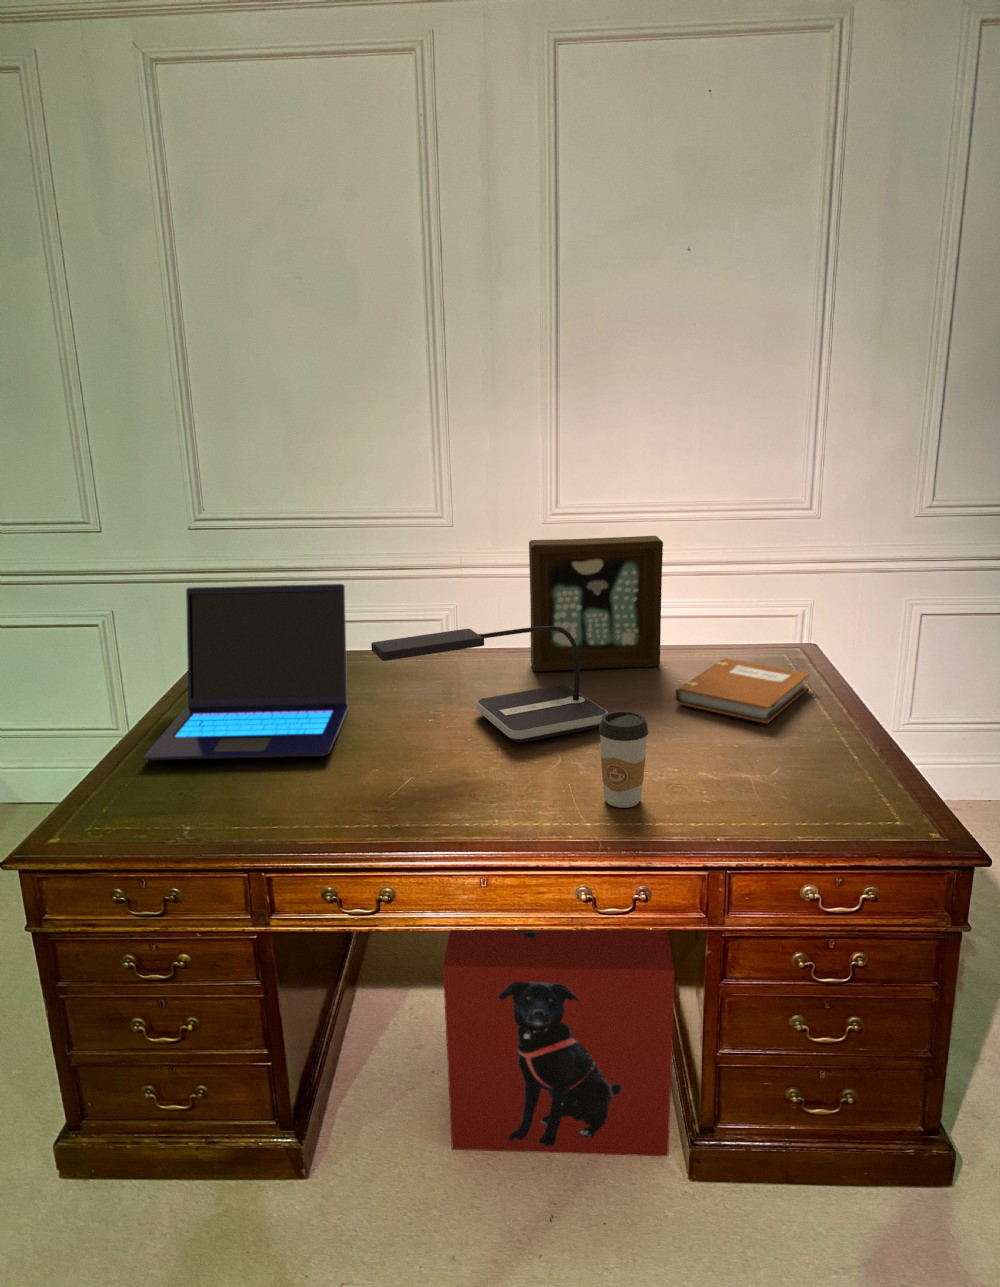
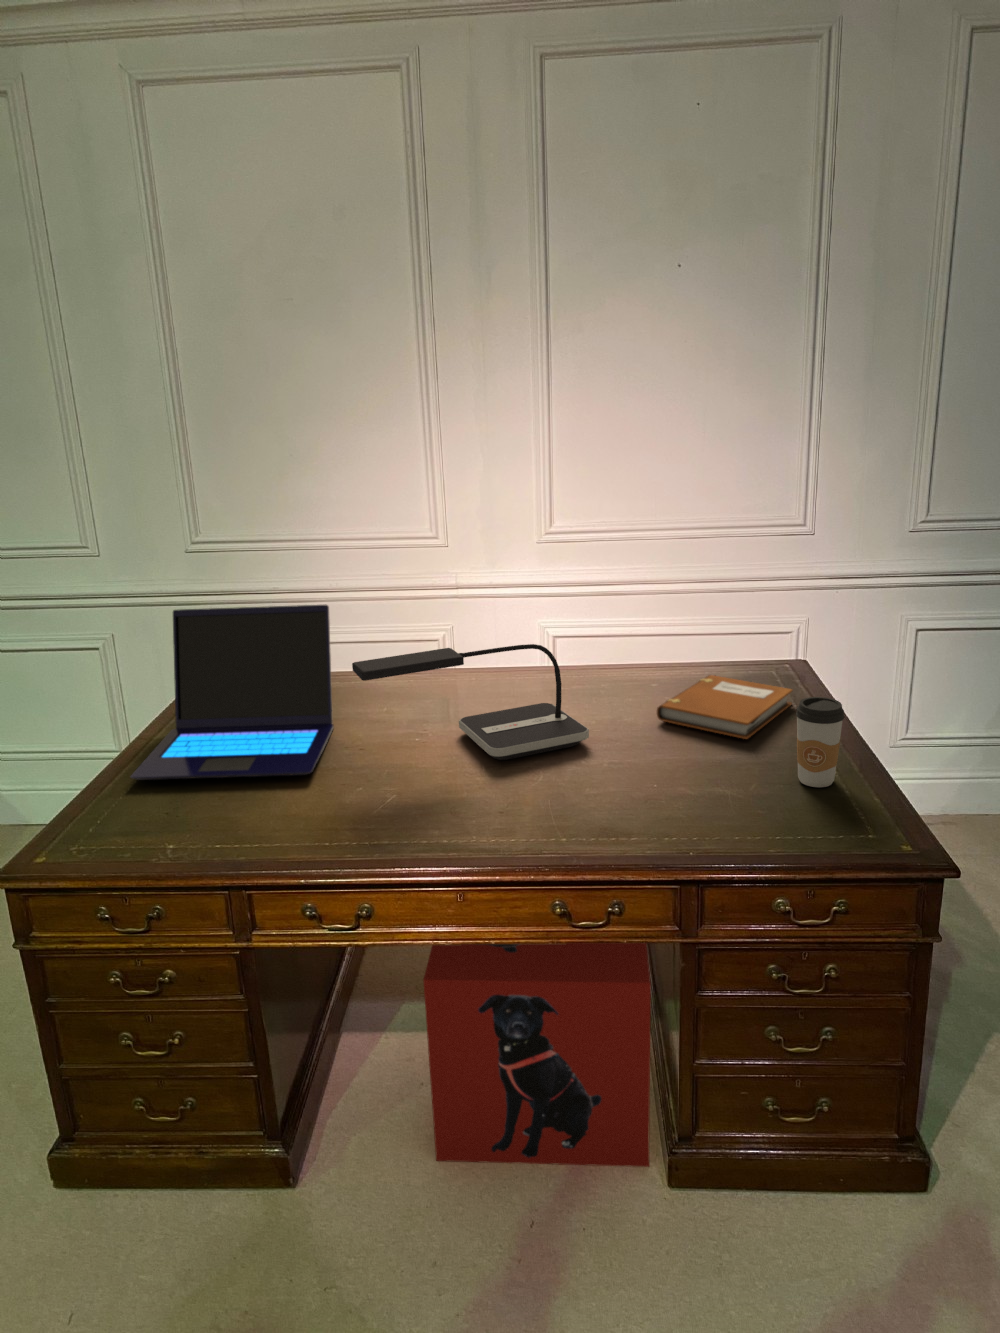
picture frame: present [529,536,663,671] -> none [513,553,646,690]
coffee cup: present [599,711,648,808] -> present [796,697,844,787]

